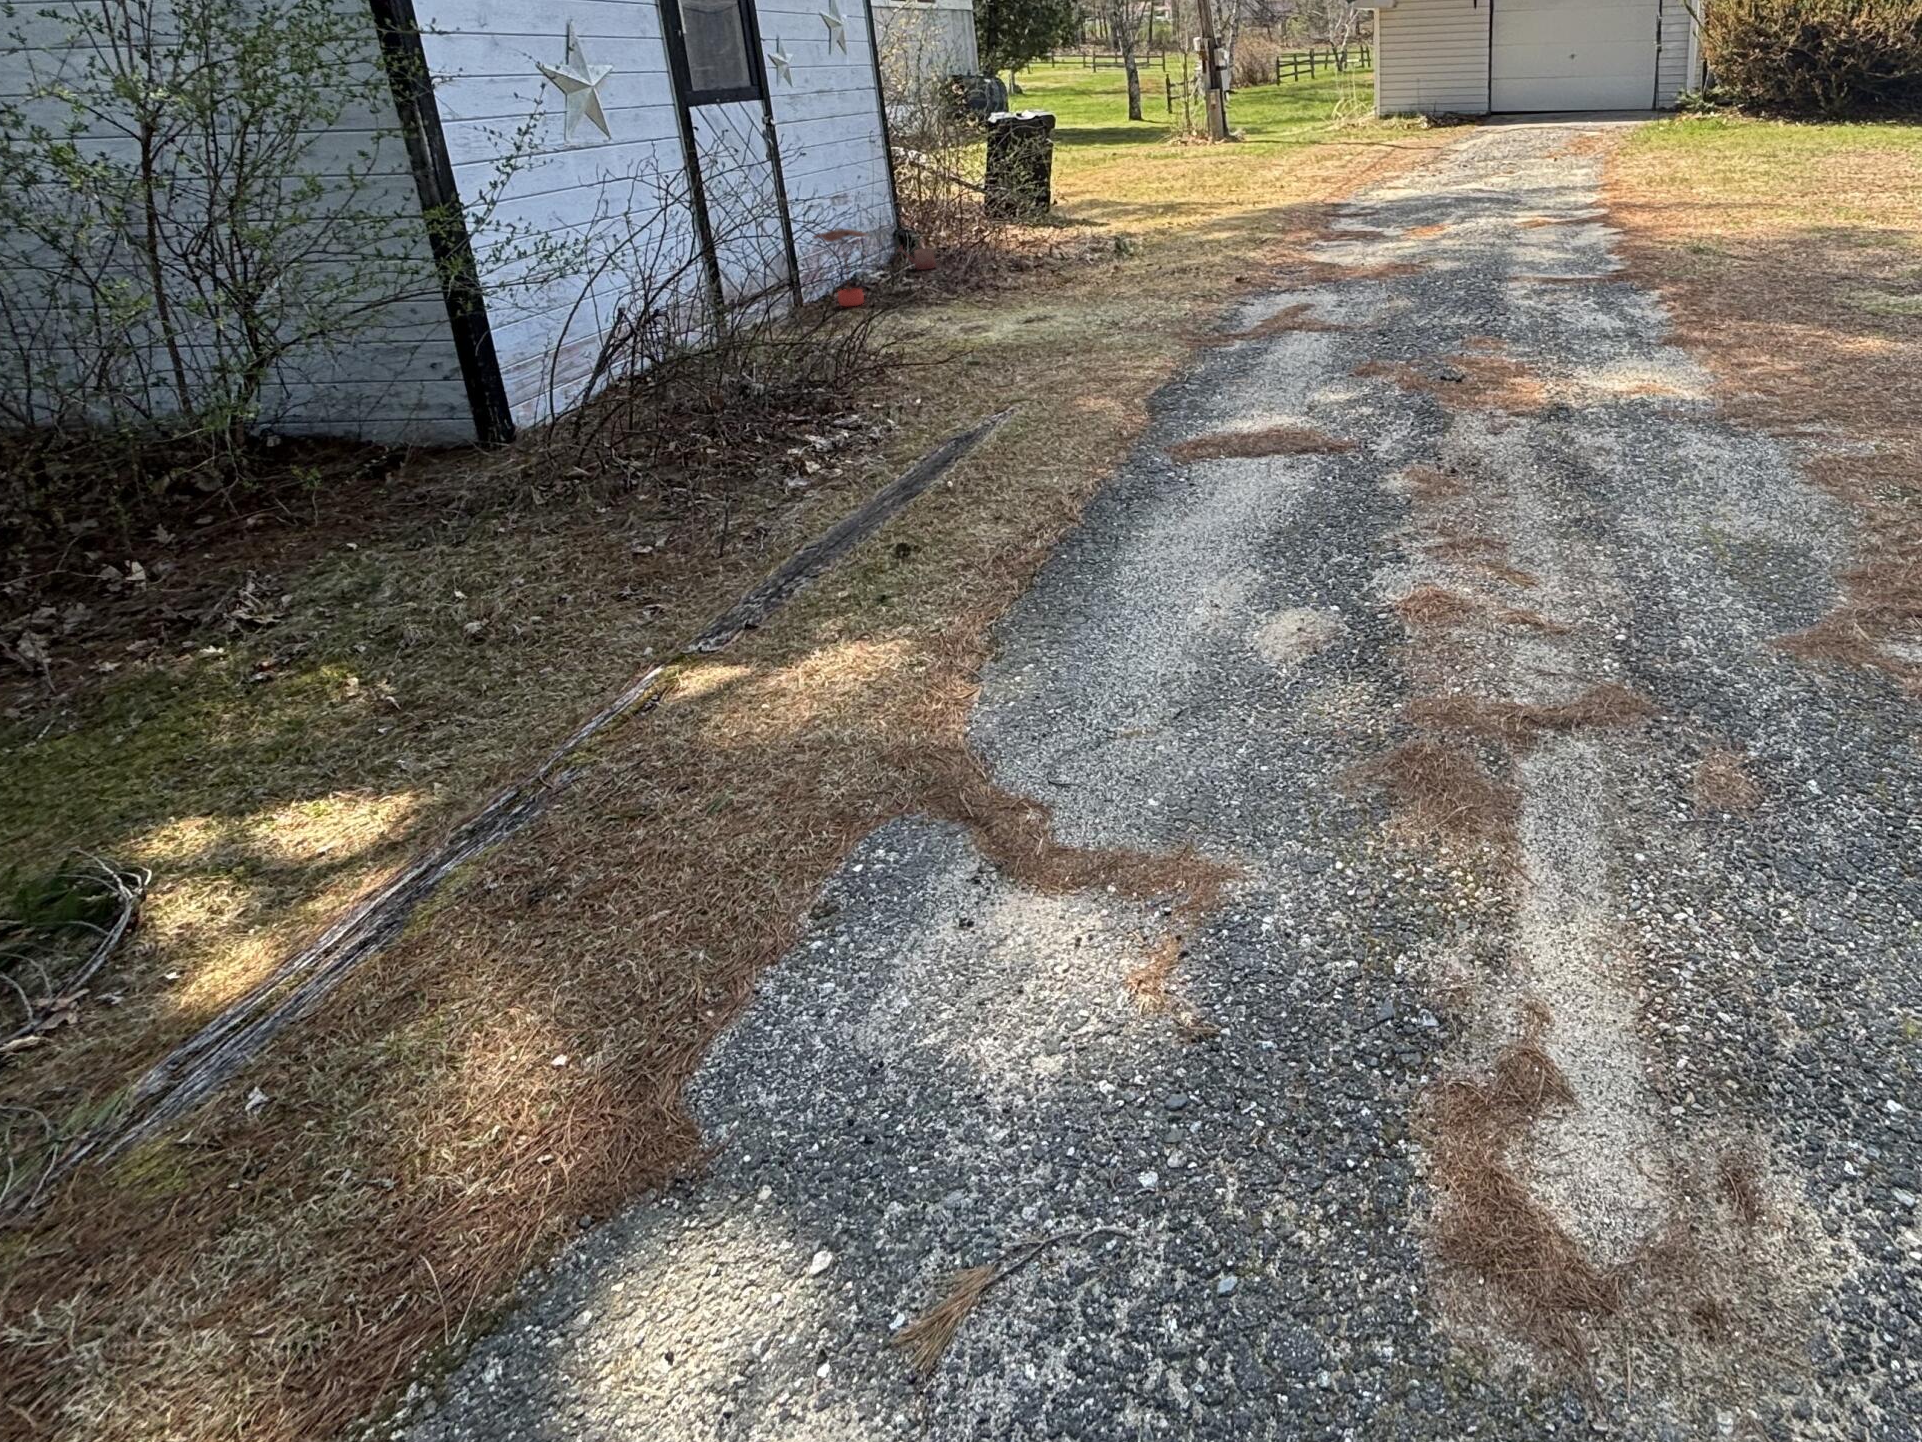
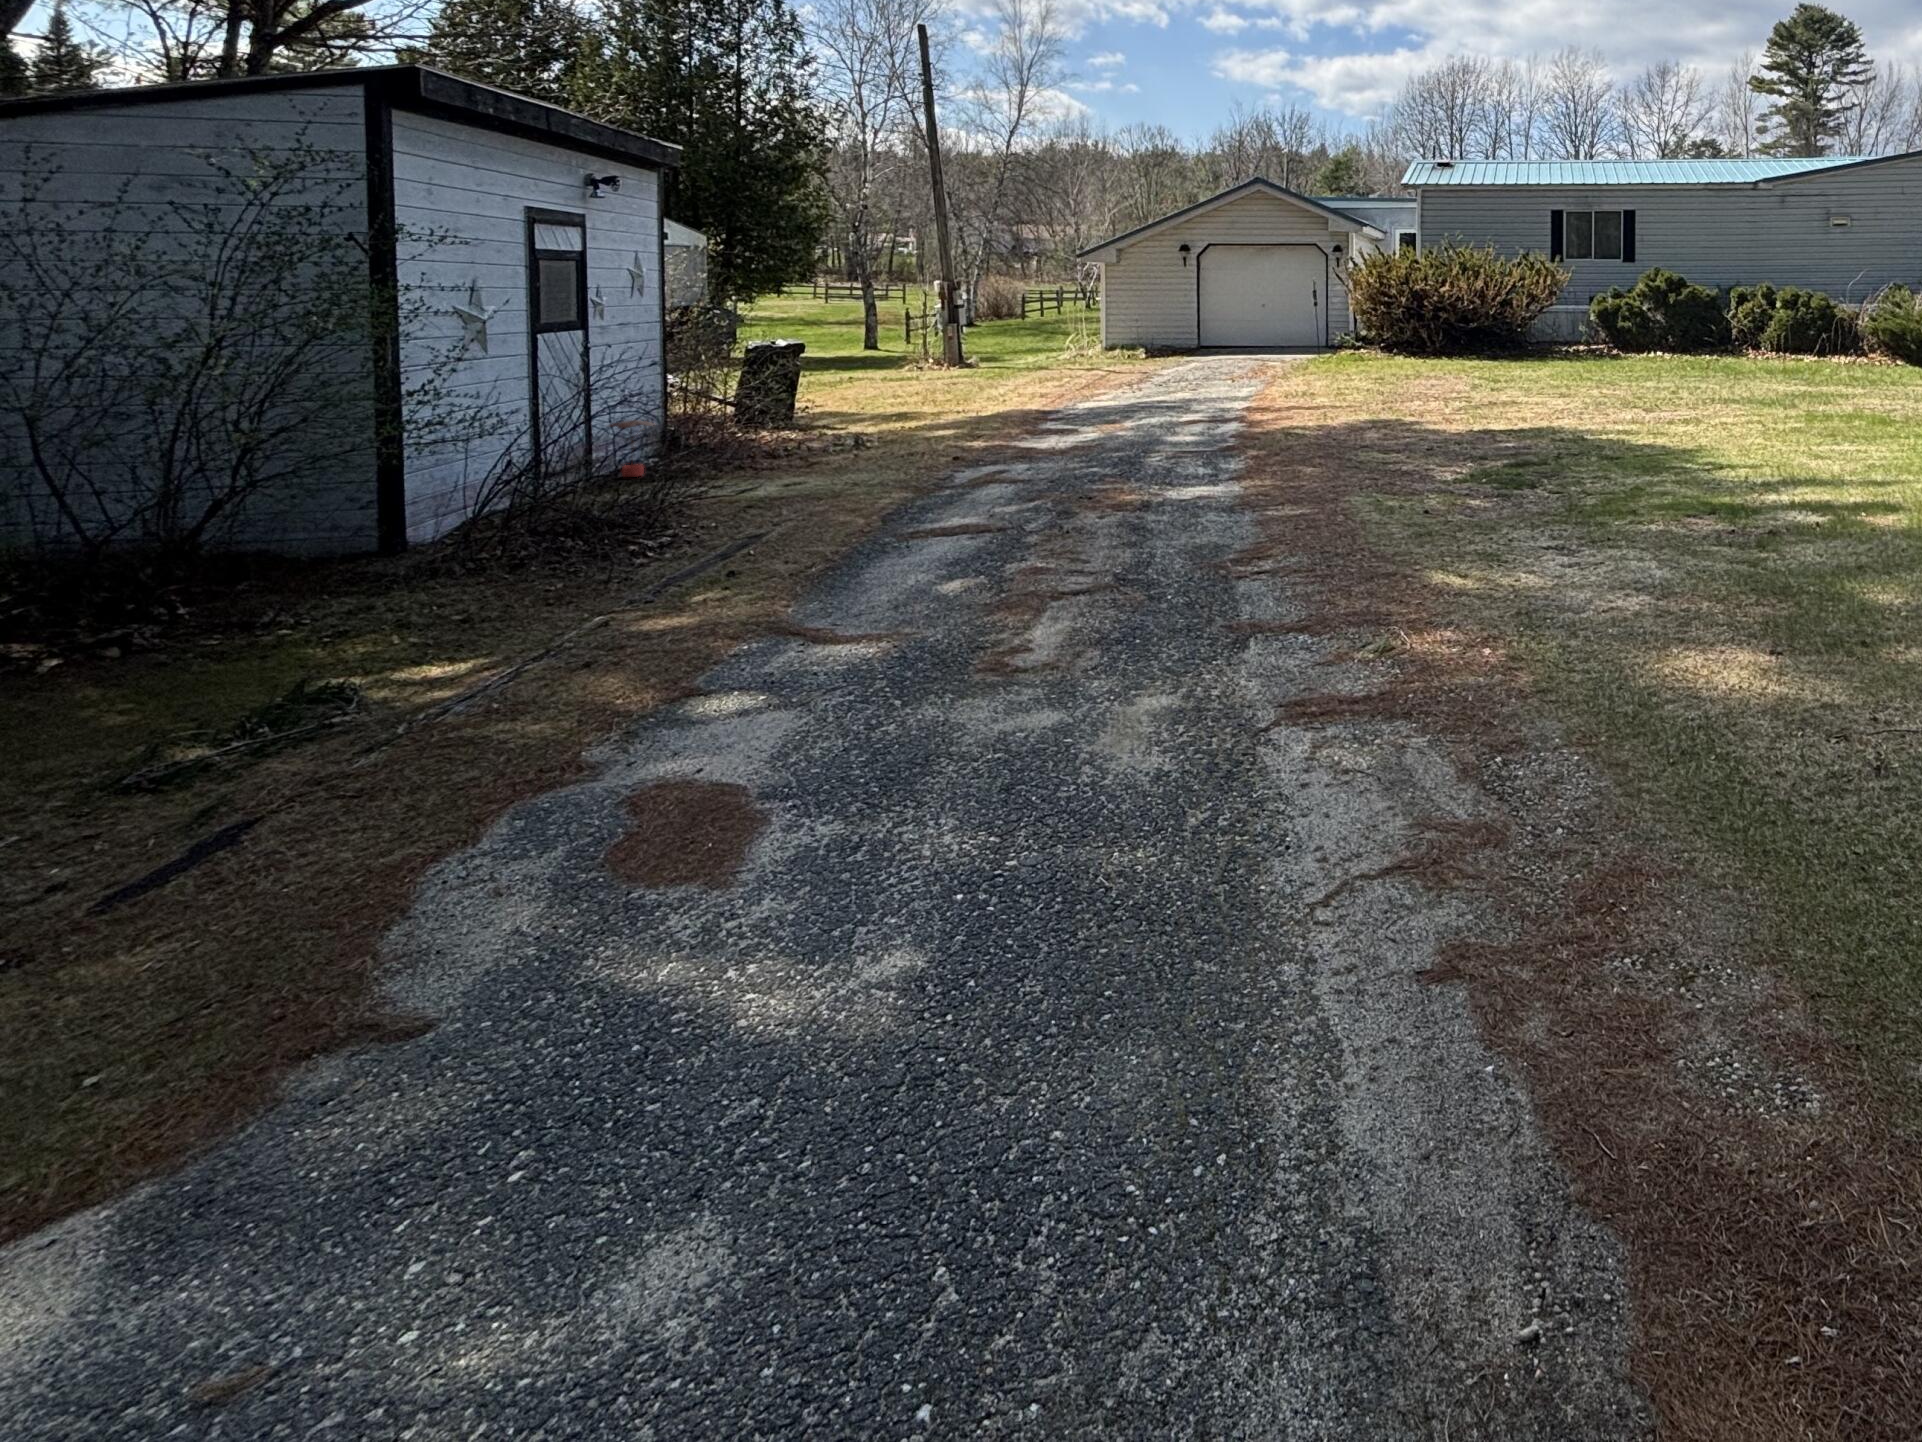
watering can: present [898,240,936,270] -> none [664,432,706,455]

